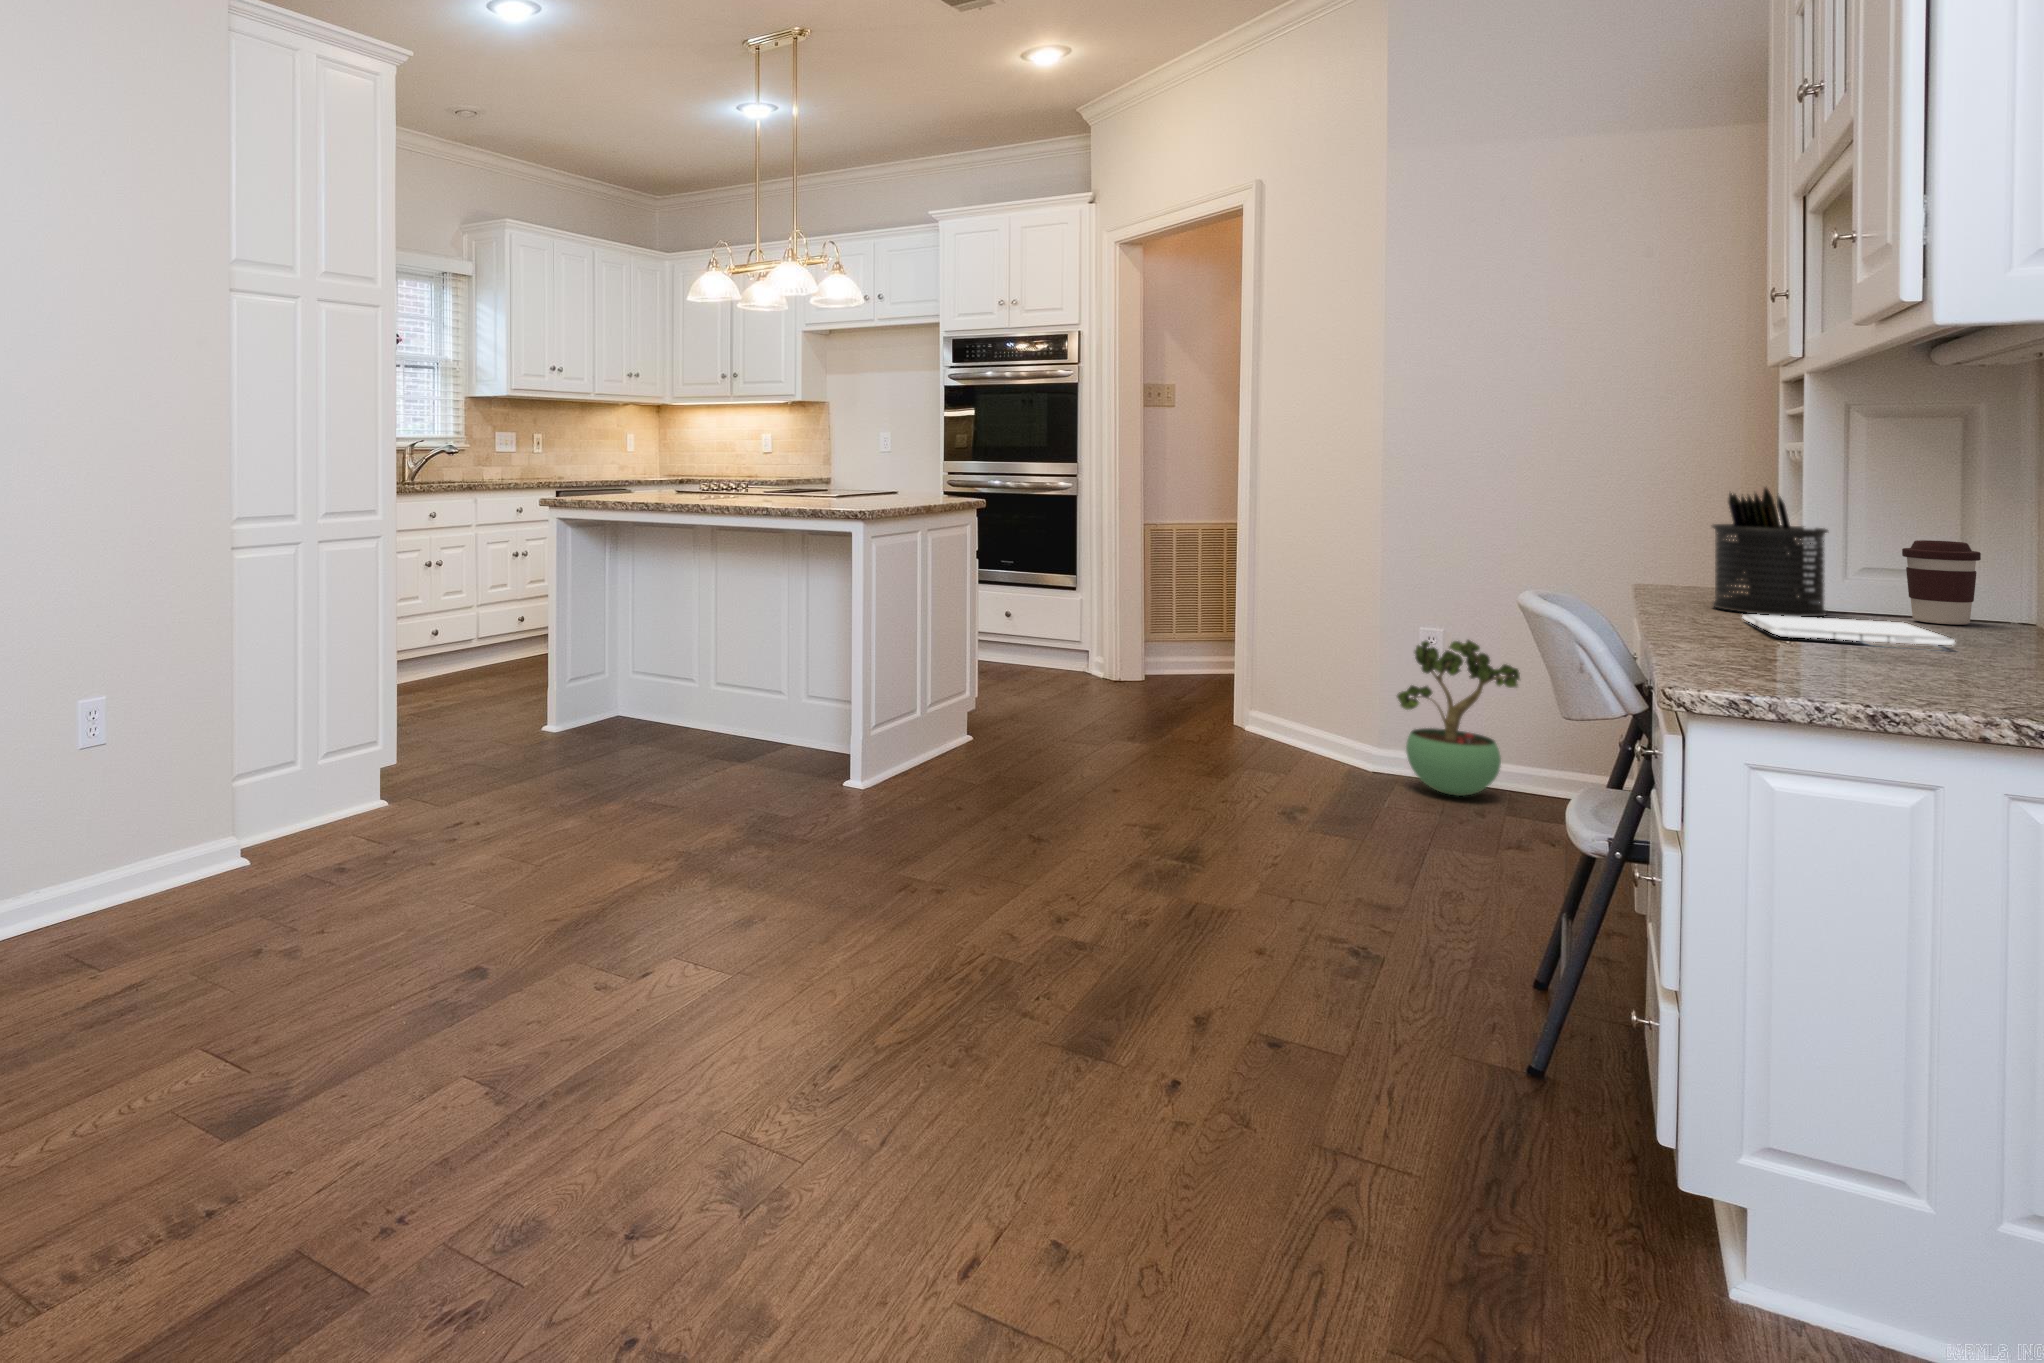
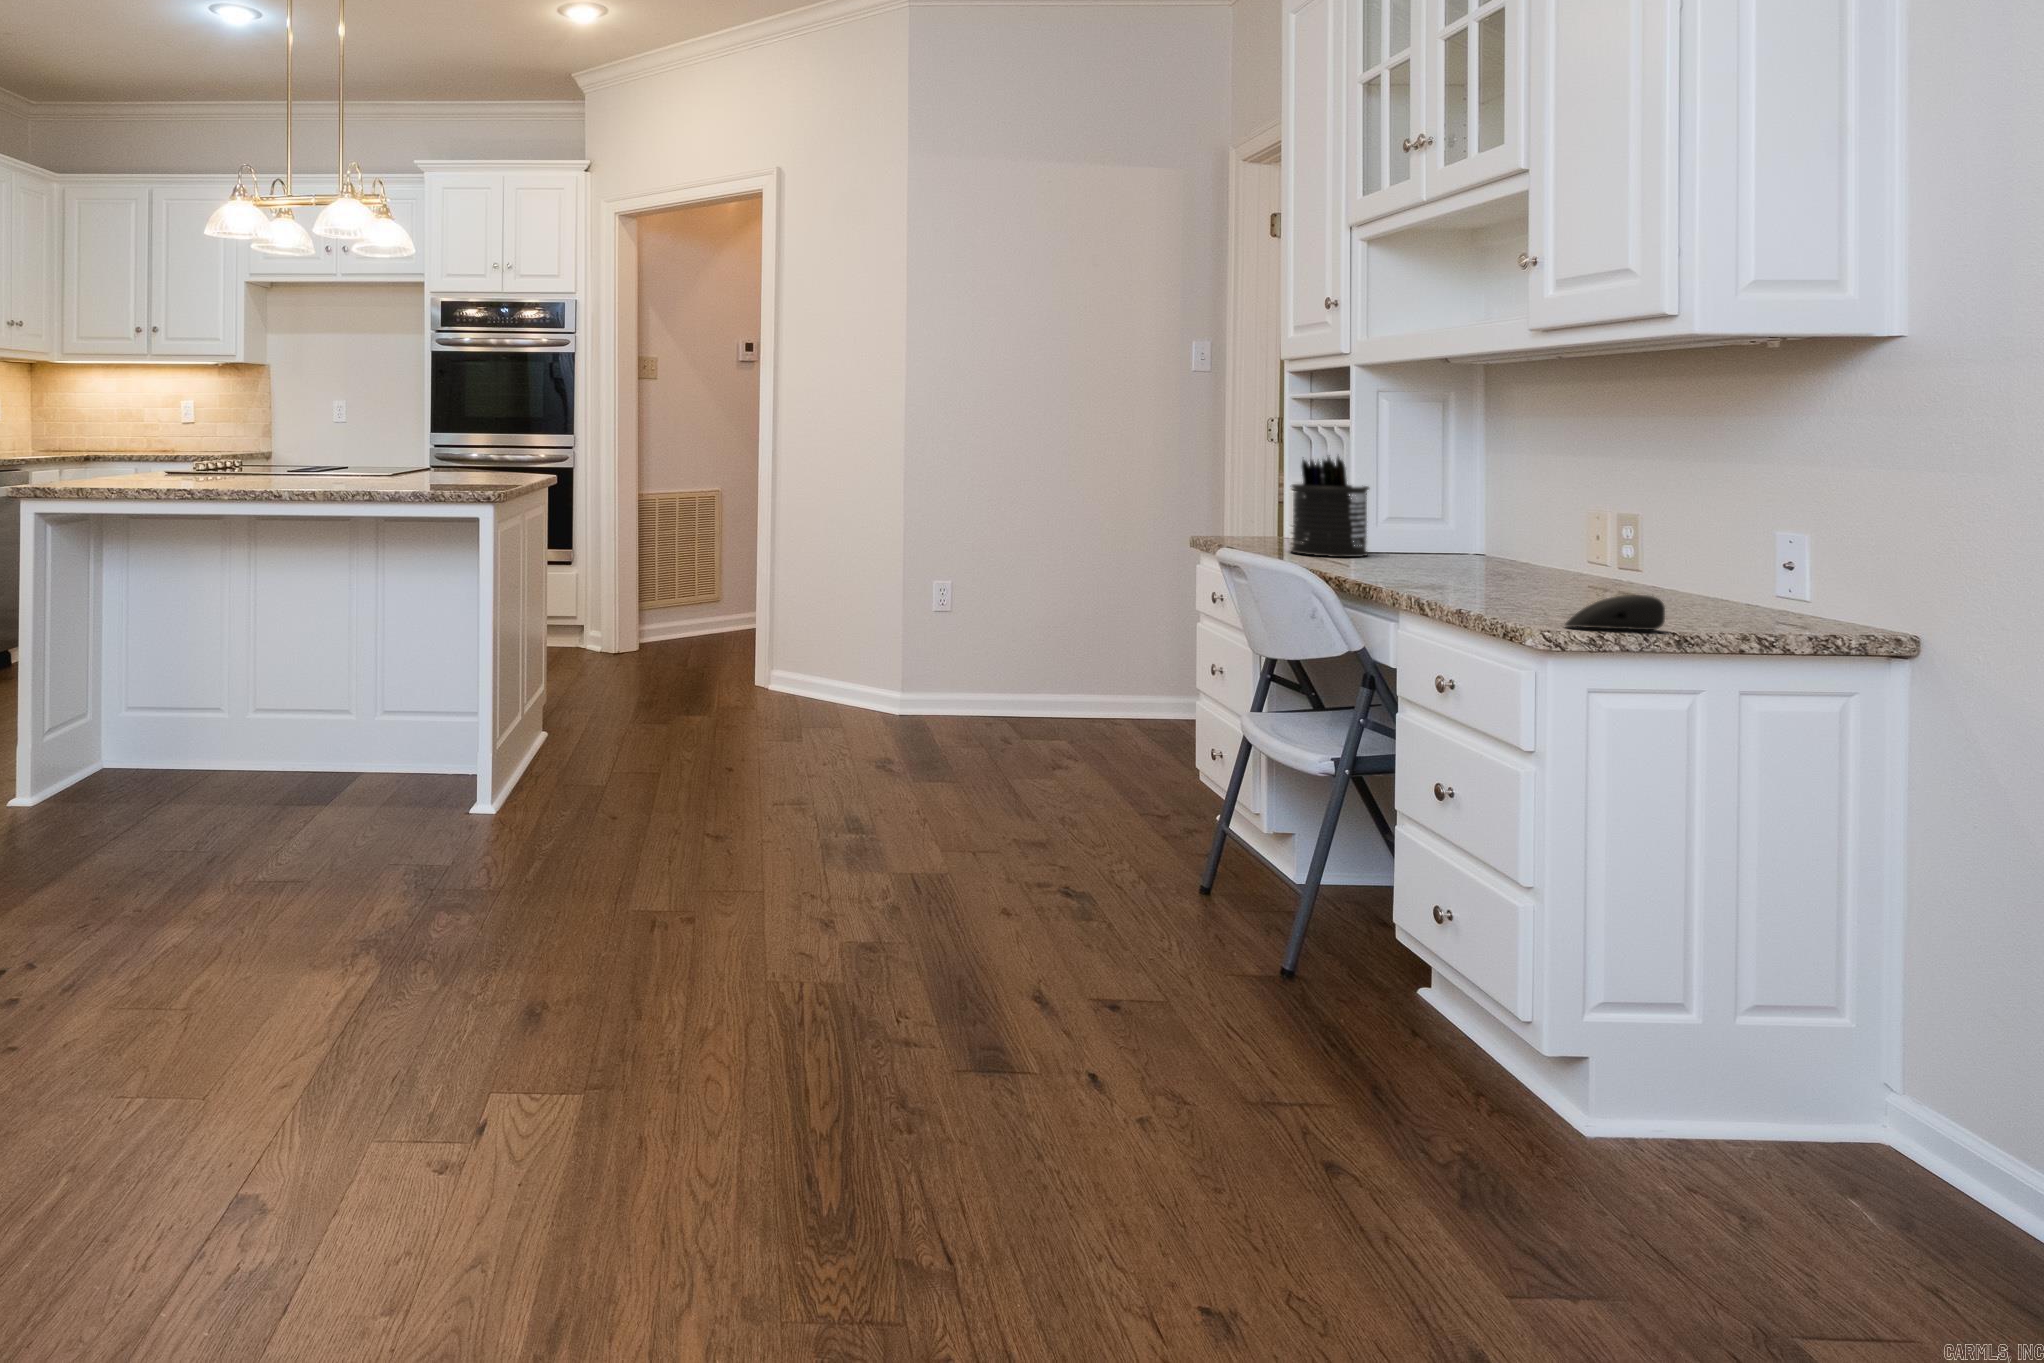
coffee cup: present [1902,540,1981,625] -> none [1410,493,1458,556]
tablet: present [1743,614,1954,645] -> none [1350,557,1524,577]
potted plant: present [1397,640,1520,796] -> none [934,590,1026,729]
computer mouse: none [1728,655,1867,700] -> present [1565,595,1665,630]

